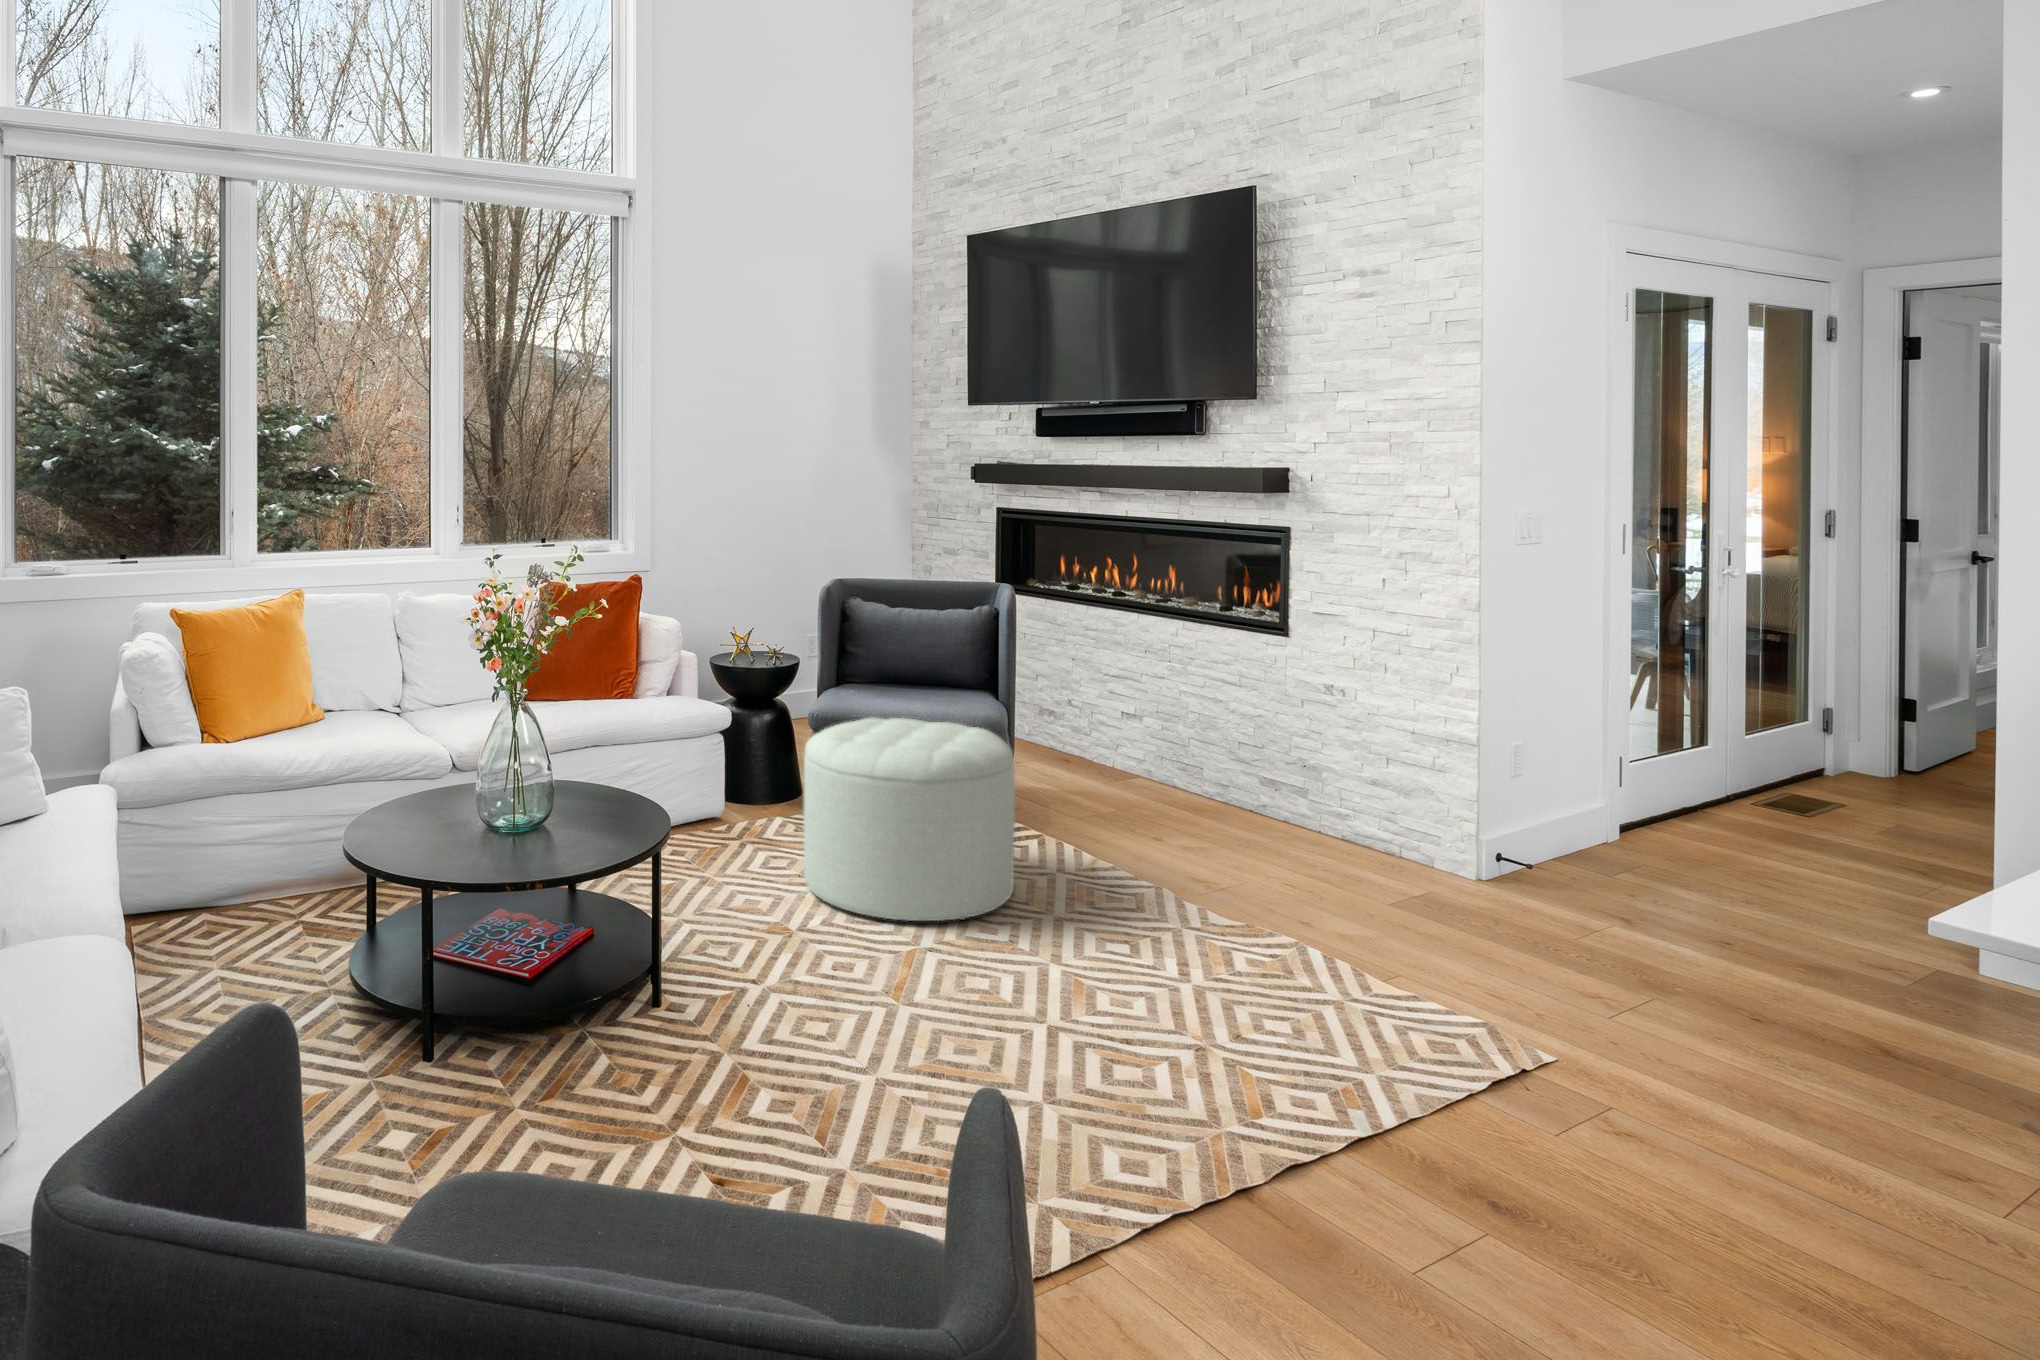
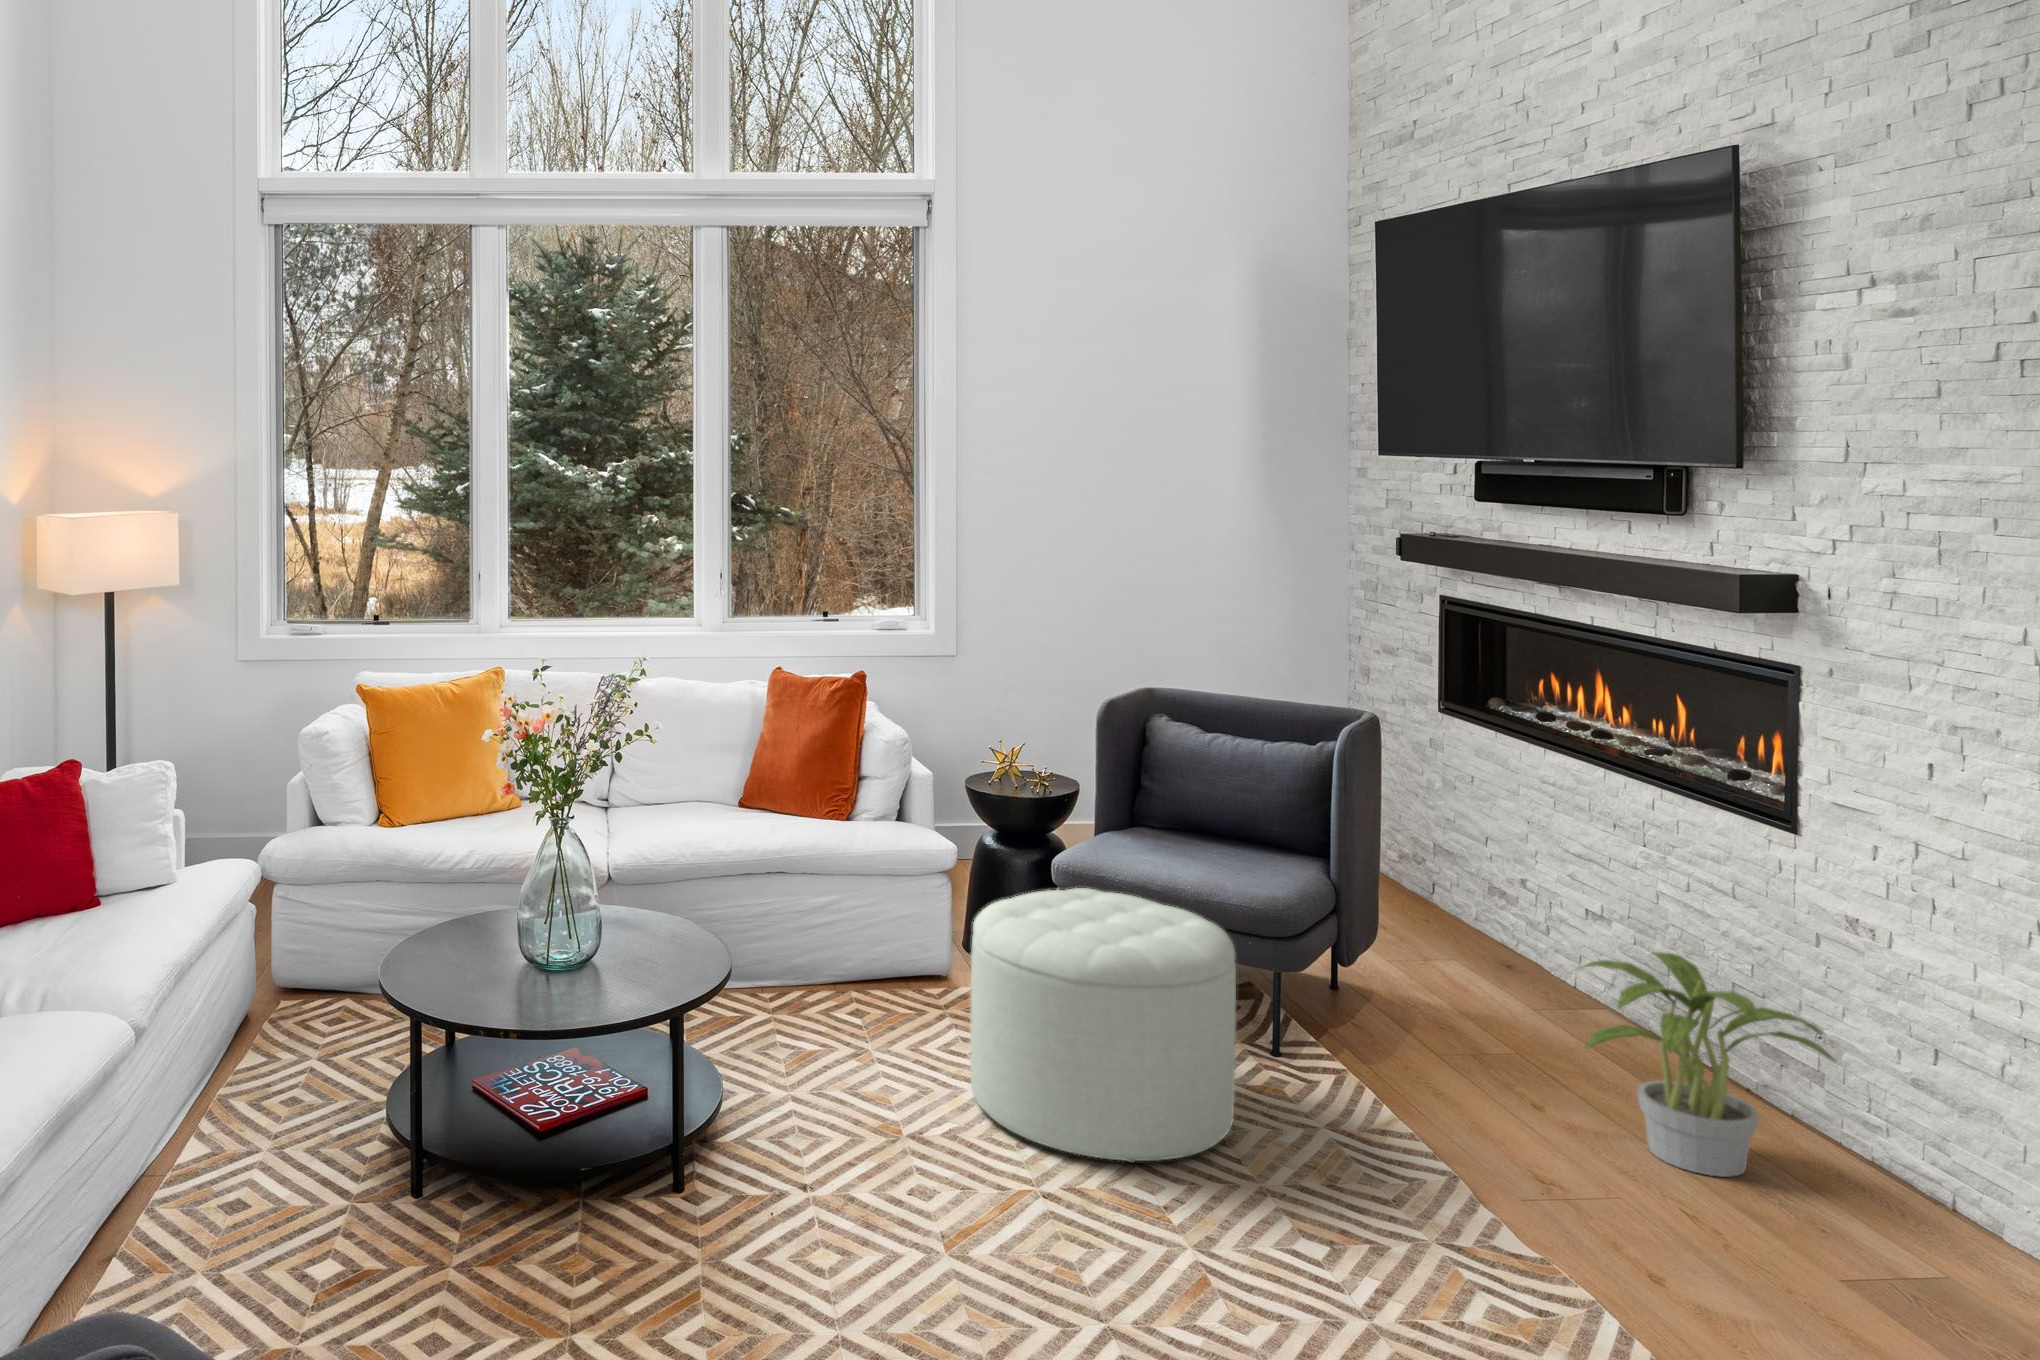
potted plant: none [1198,715,1371,861] -> present [1578,952,1835,1177]

